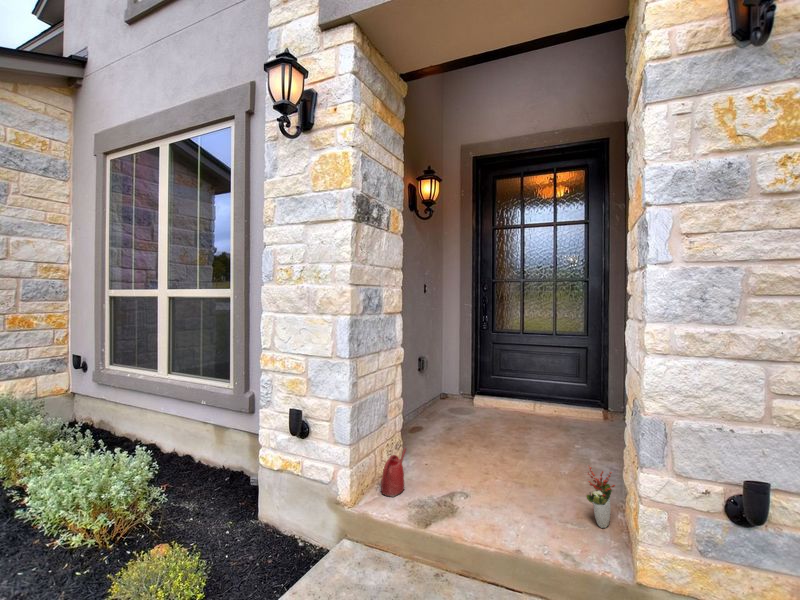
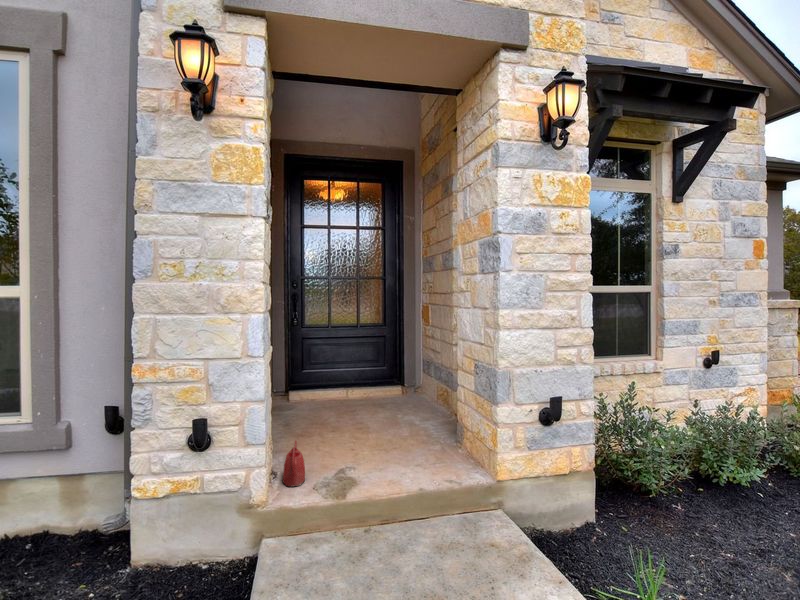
decorative plant: present [586,466,615,528] -> none [448,417,468,459]

